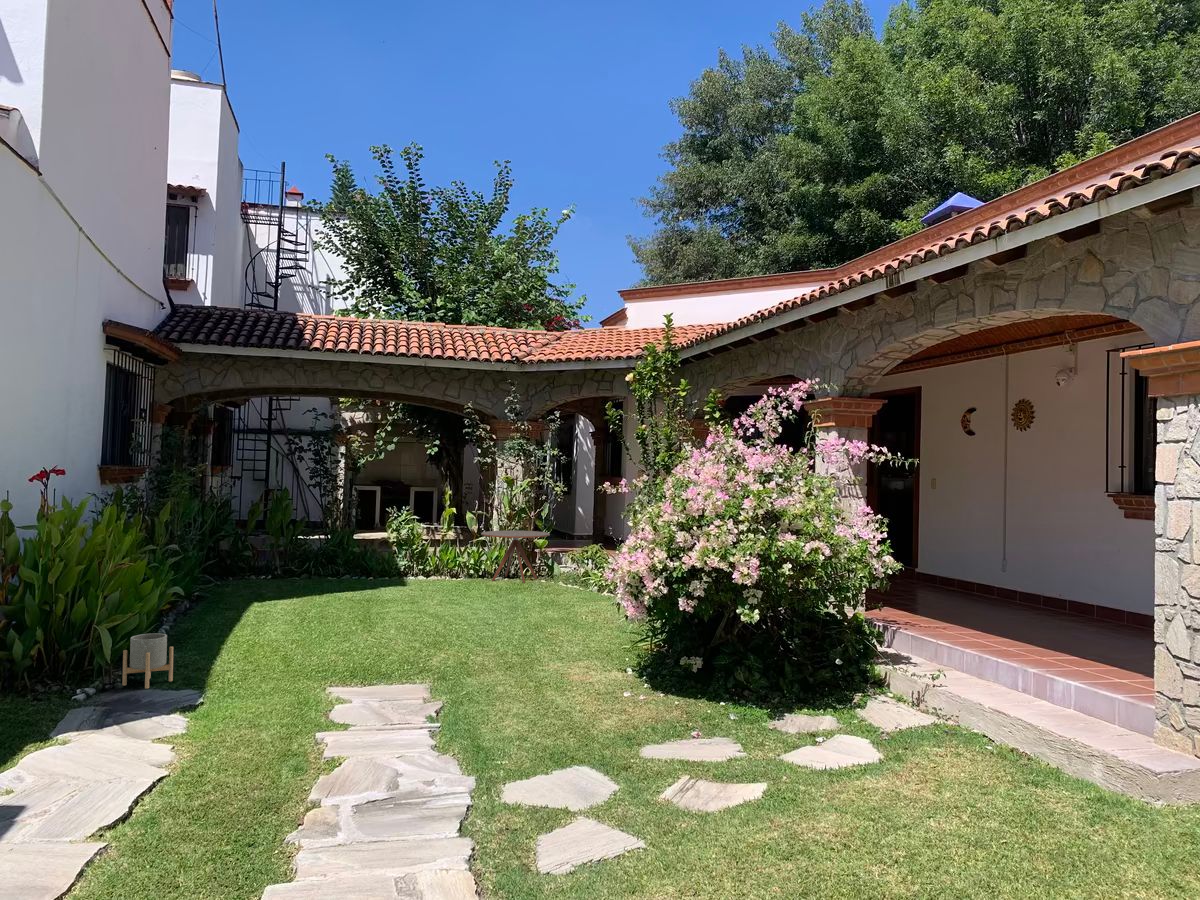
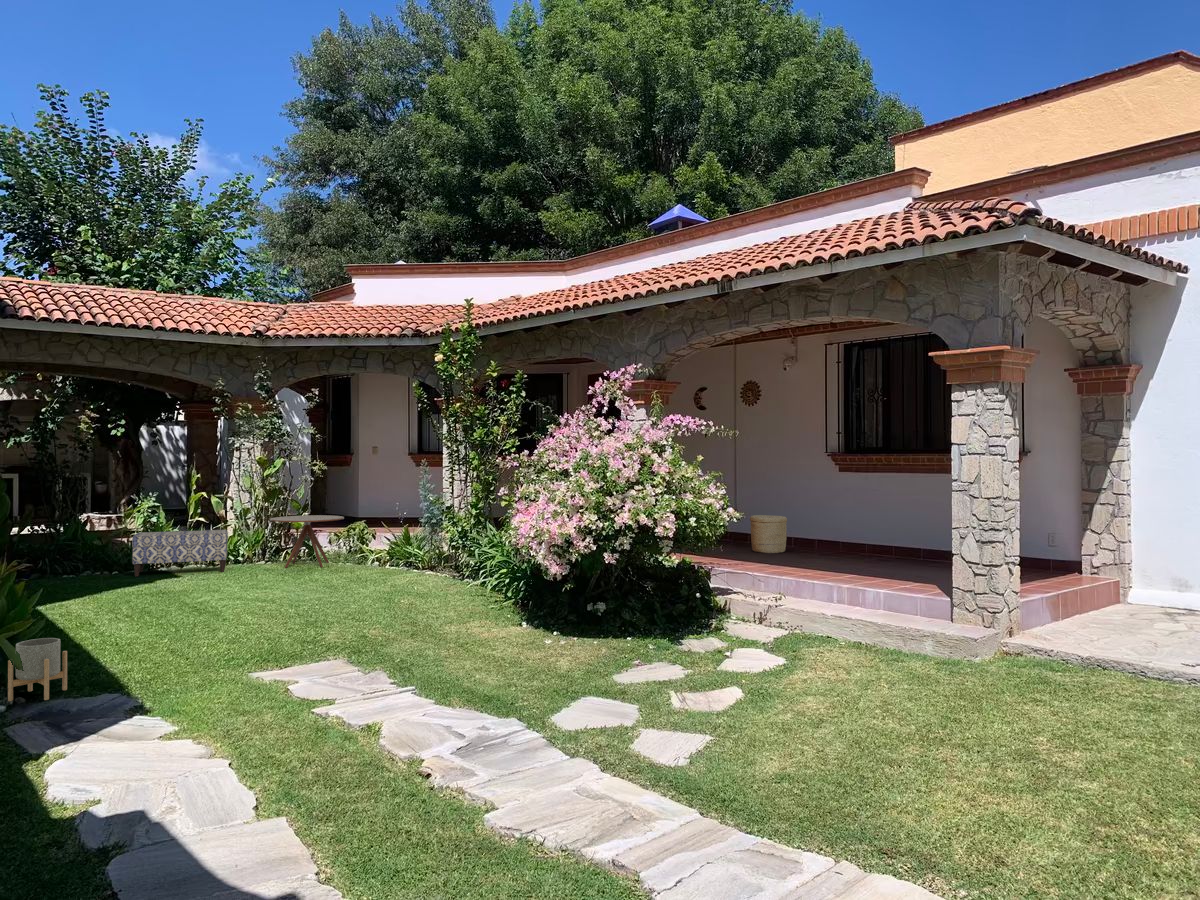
bench: none [363,539,448,581] -> present [132,530,228,576]
woven basket: none [988,560,1040,610] -> present [750,515,787,553]

